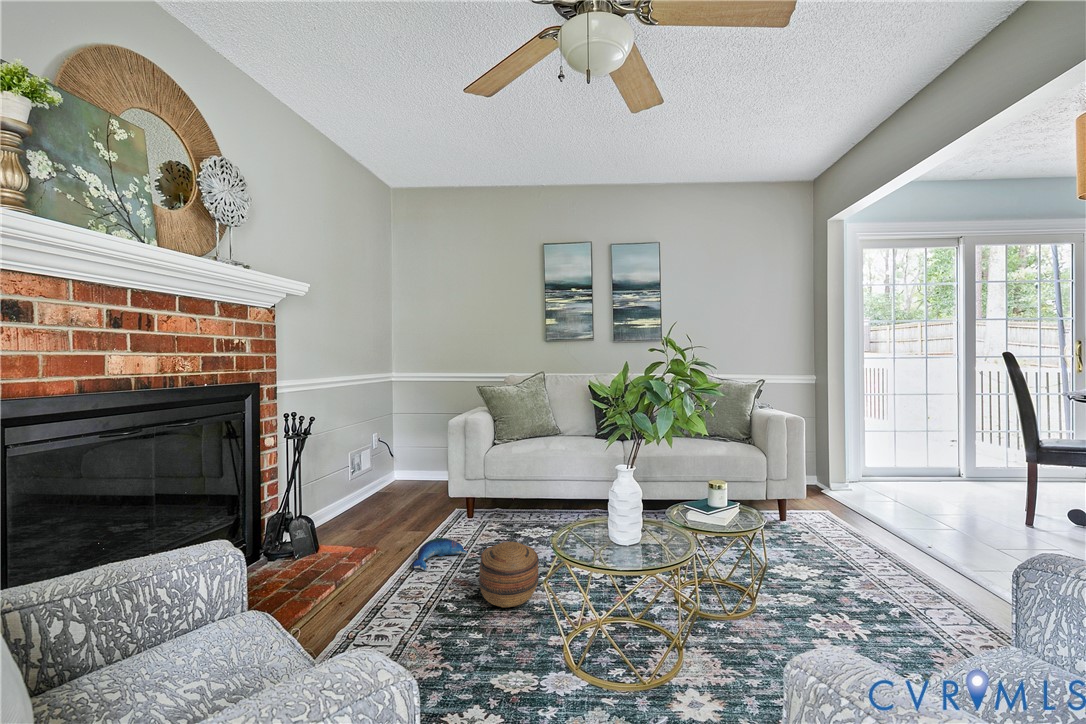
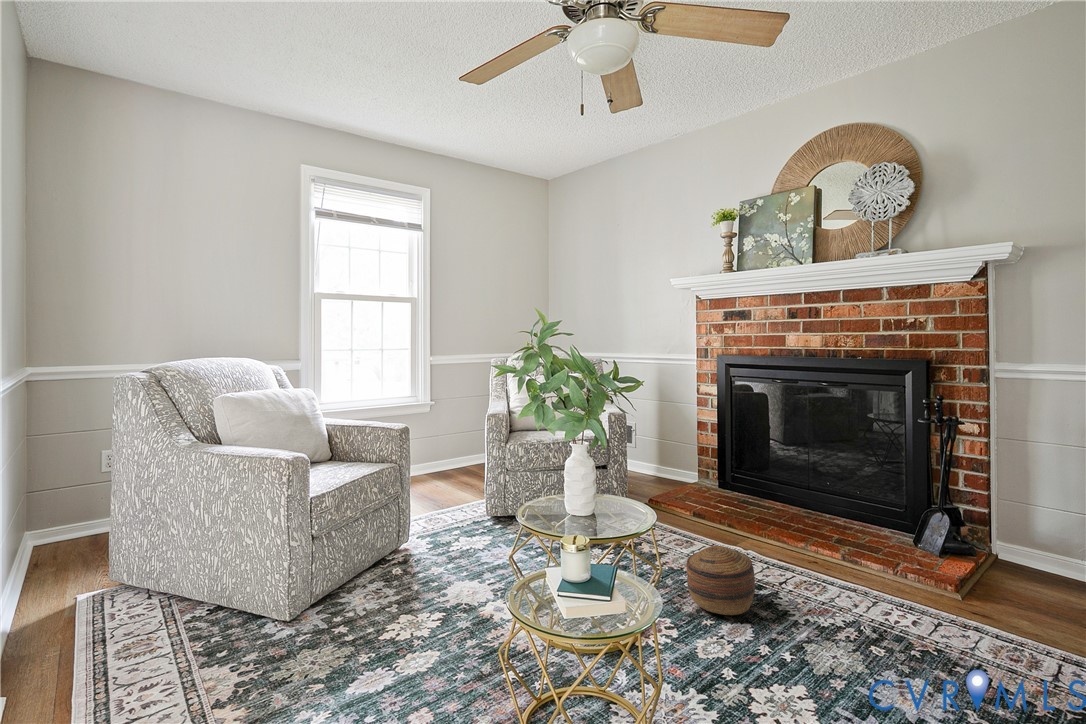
plush toy: present [412,537,468,570] -> none [833,579,897,624]

